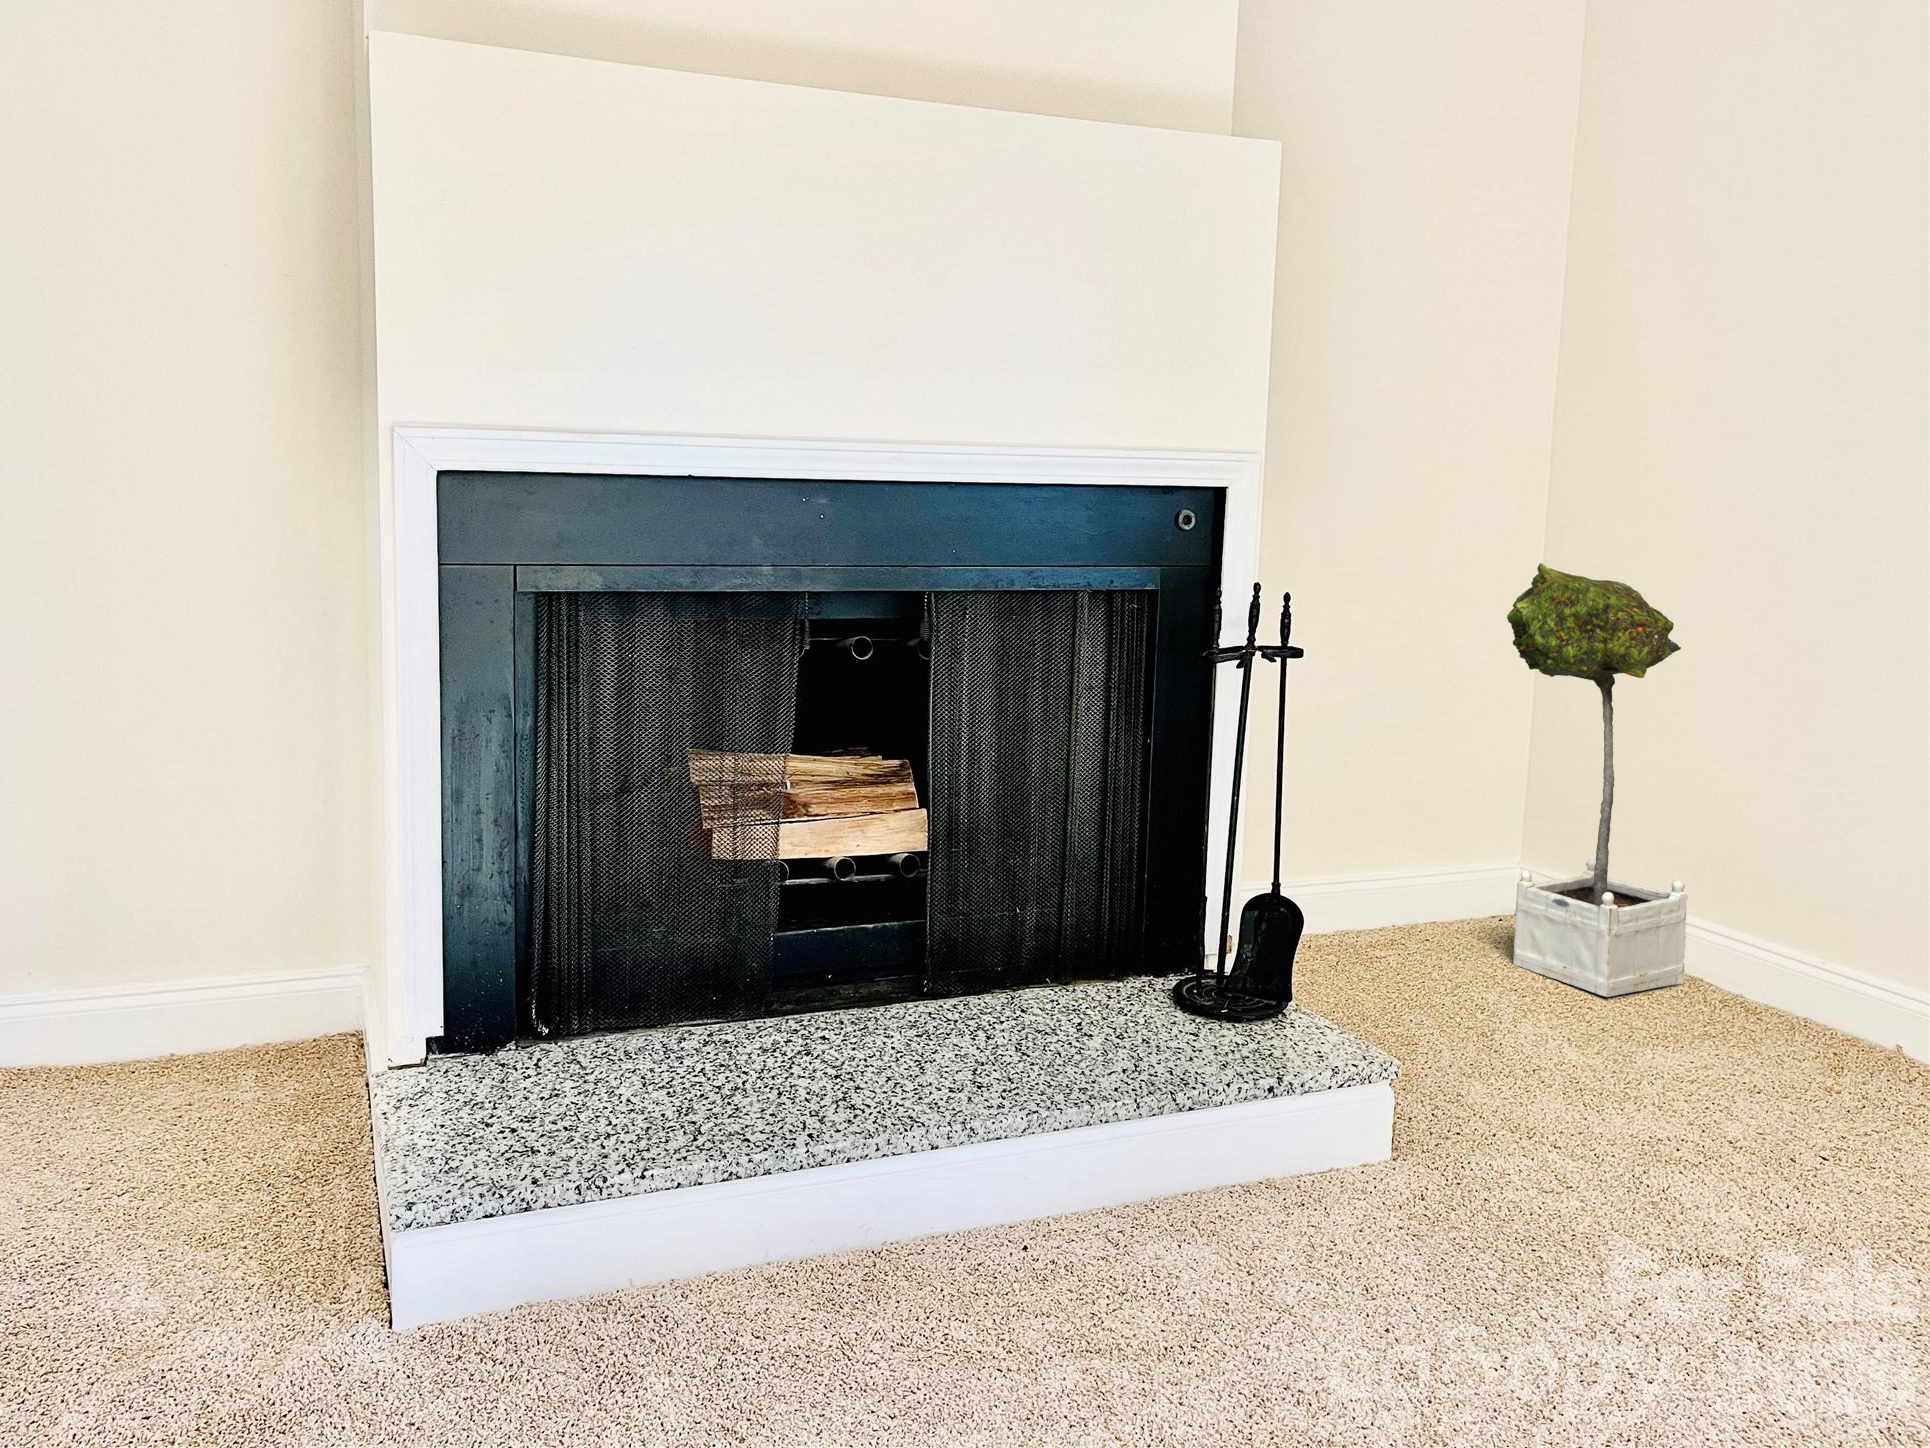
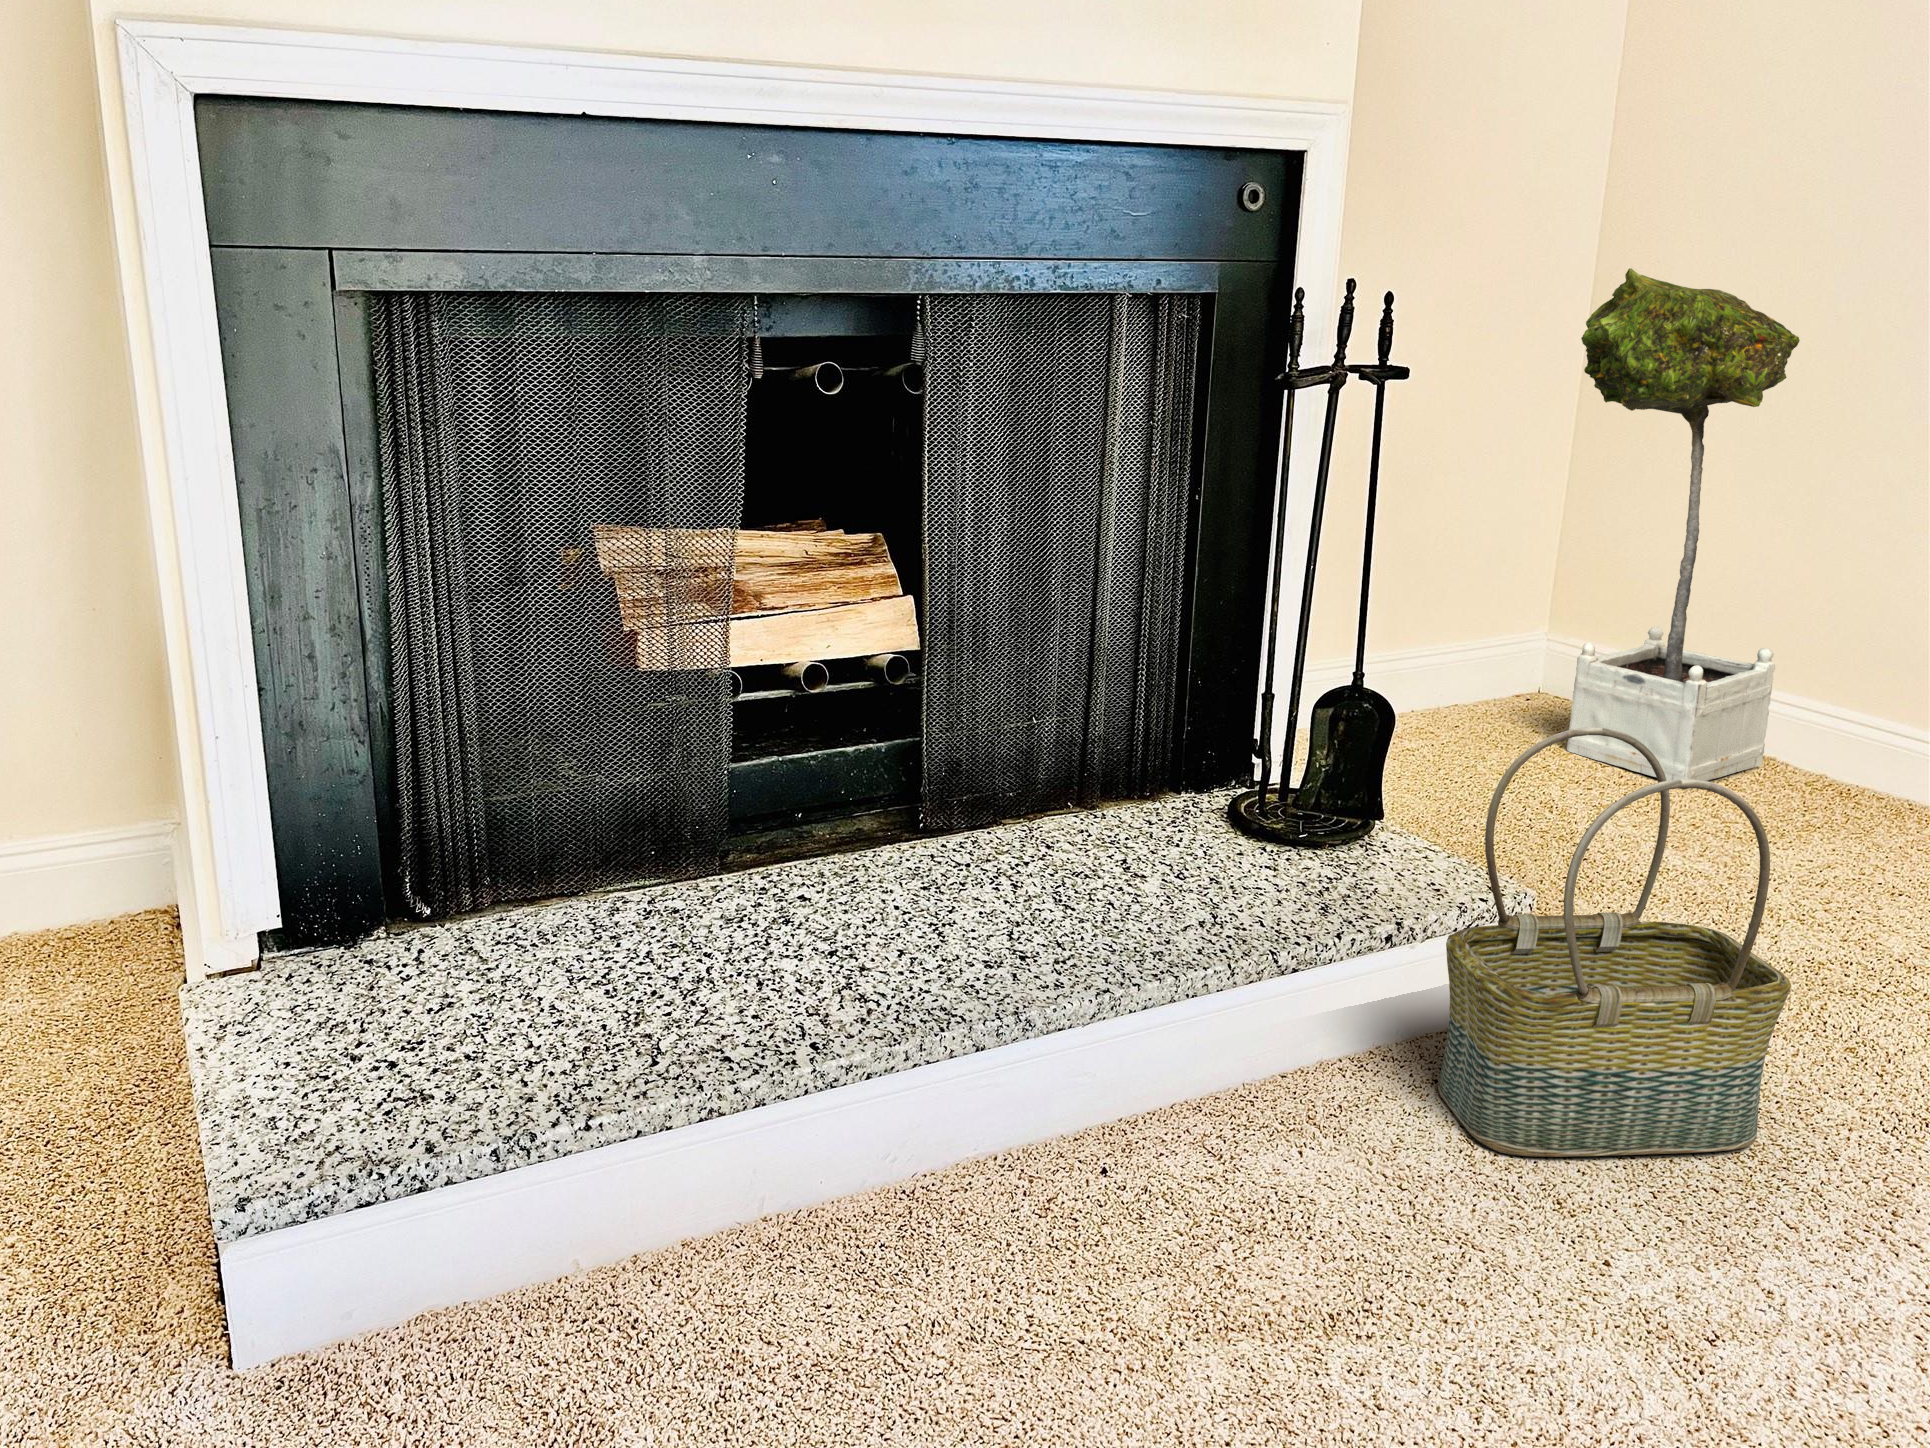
basket: none [1302,926,1560,1264] -> present [1438,727,1791,1157]

